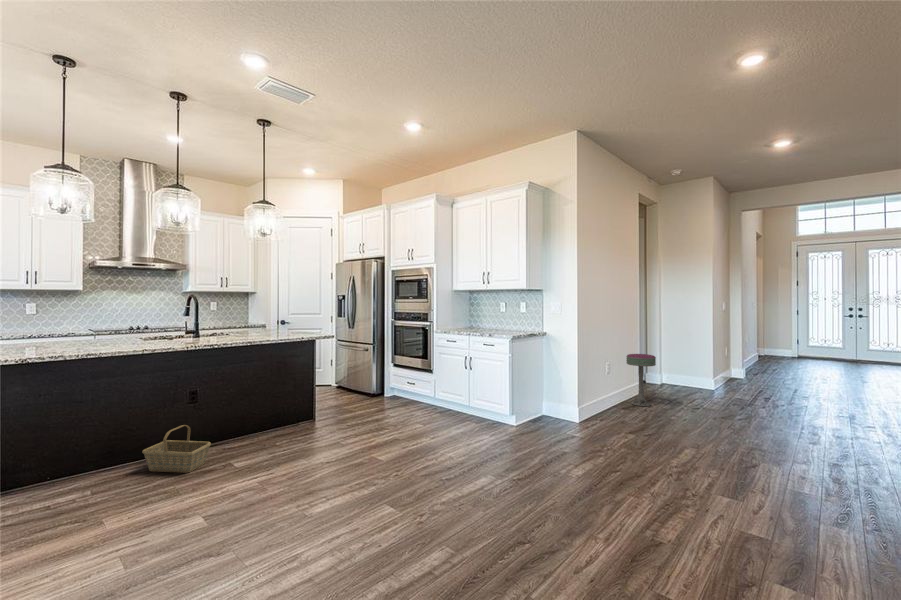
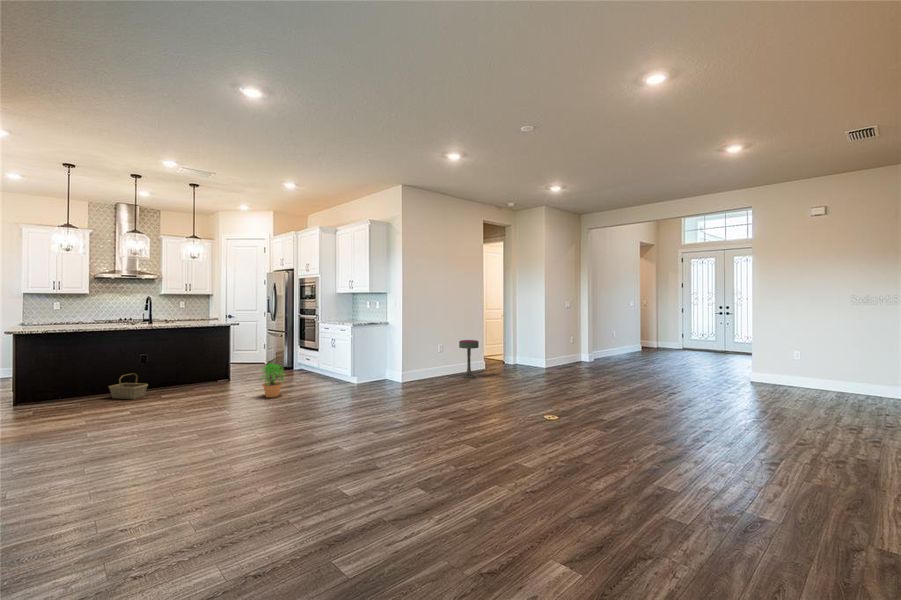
potted plant: none [401,401,444,459] -> present [261,364,284,397]

